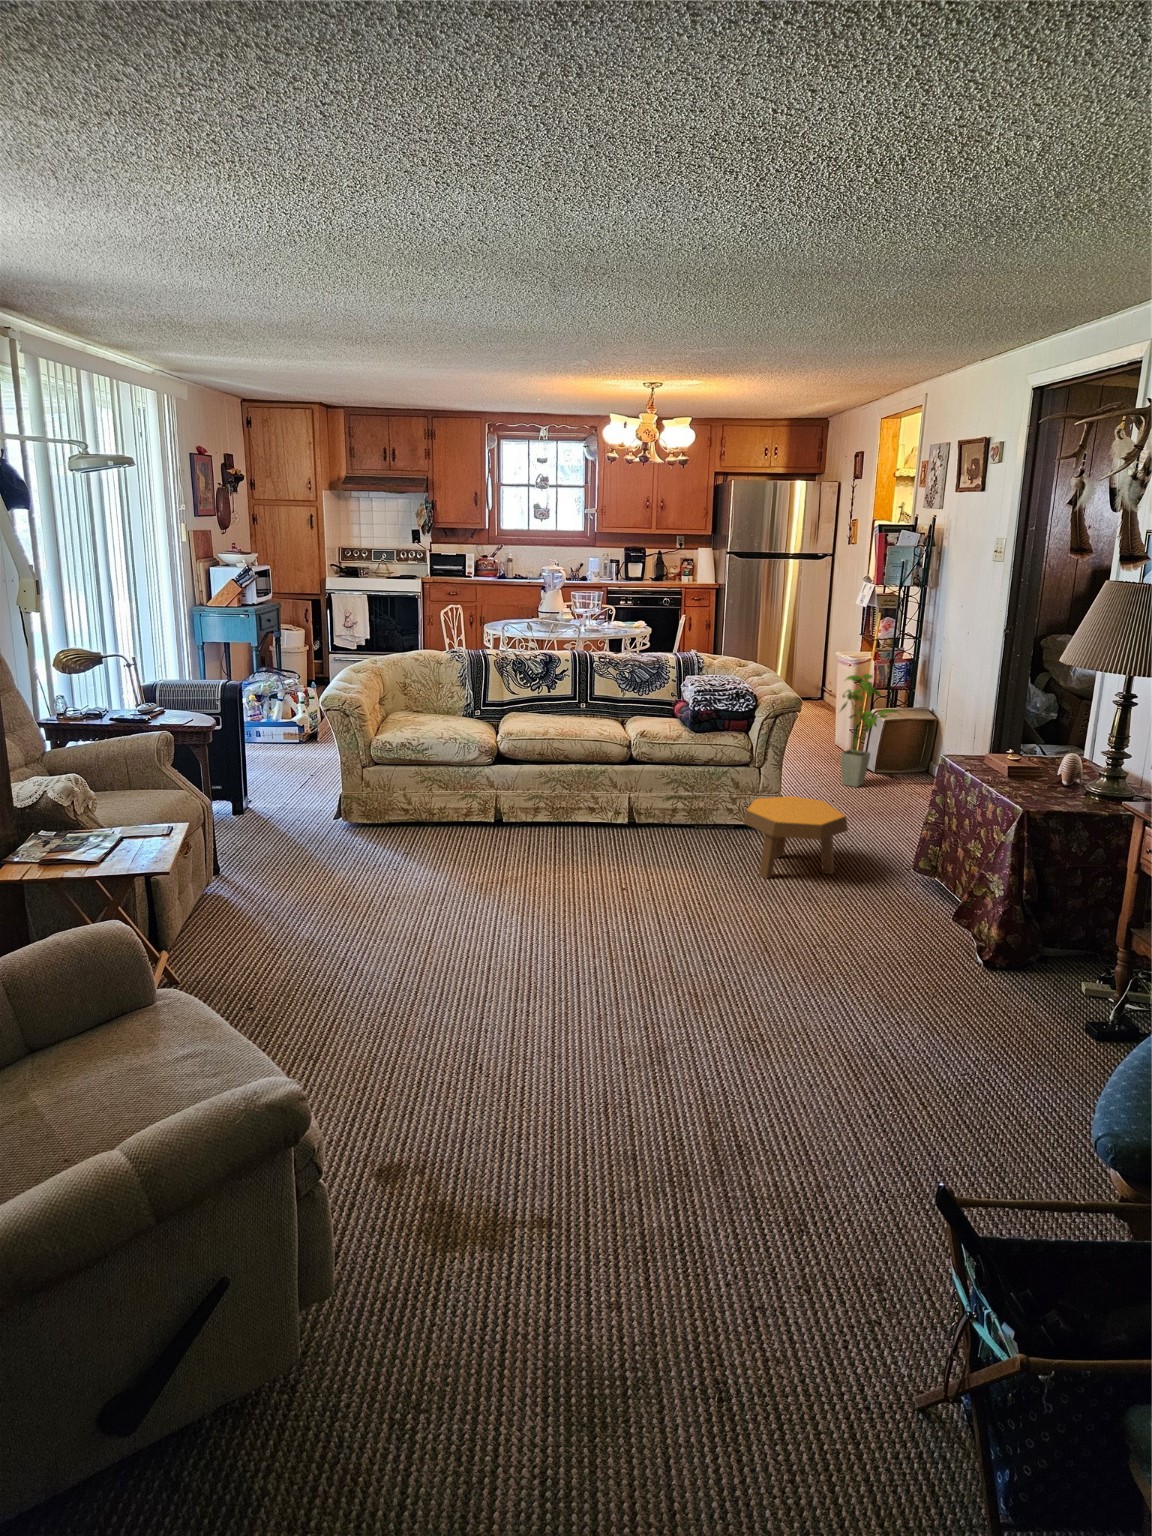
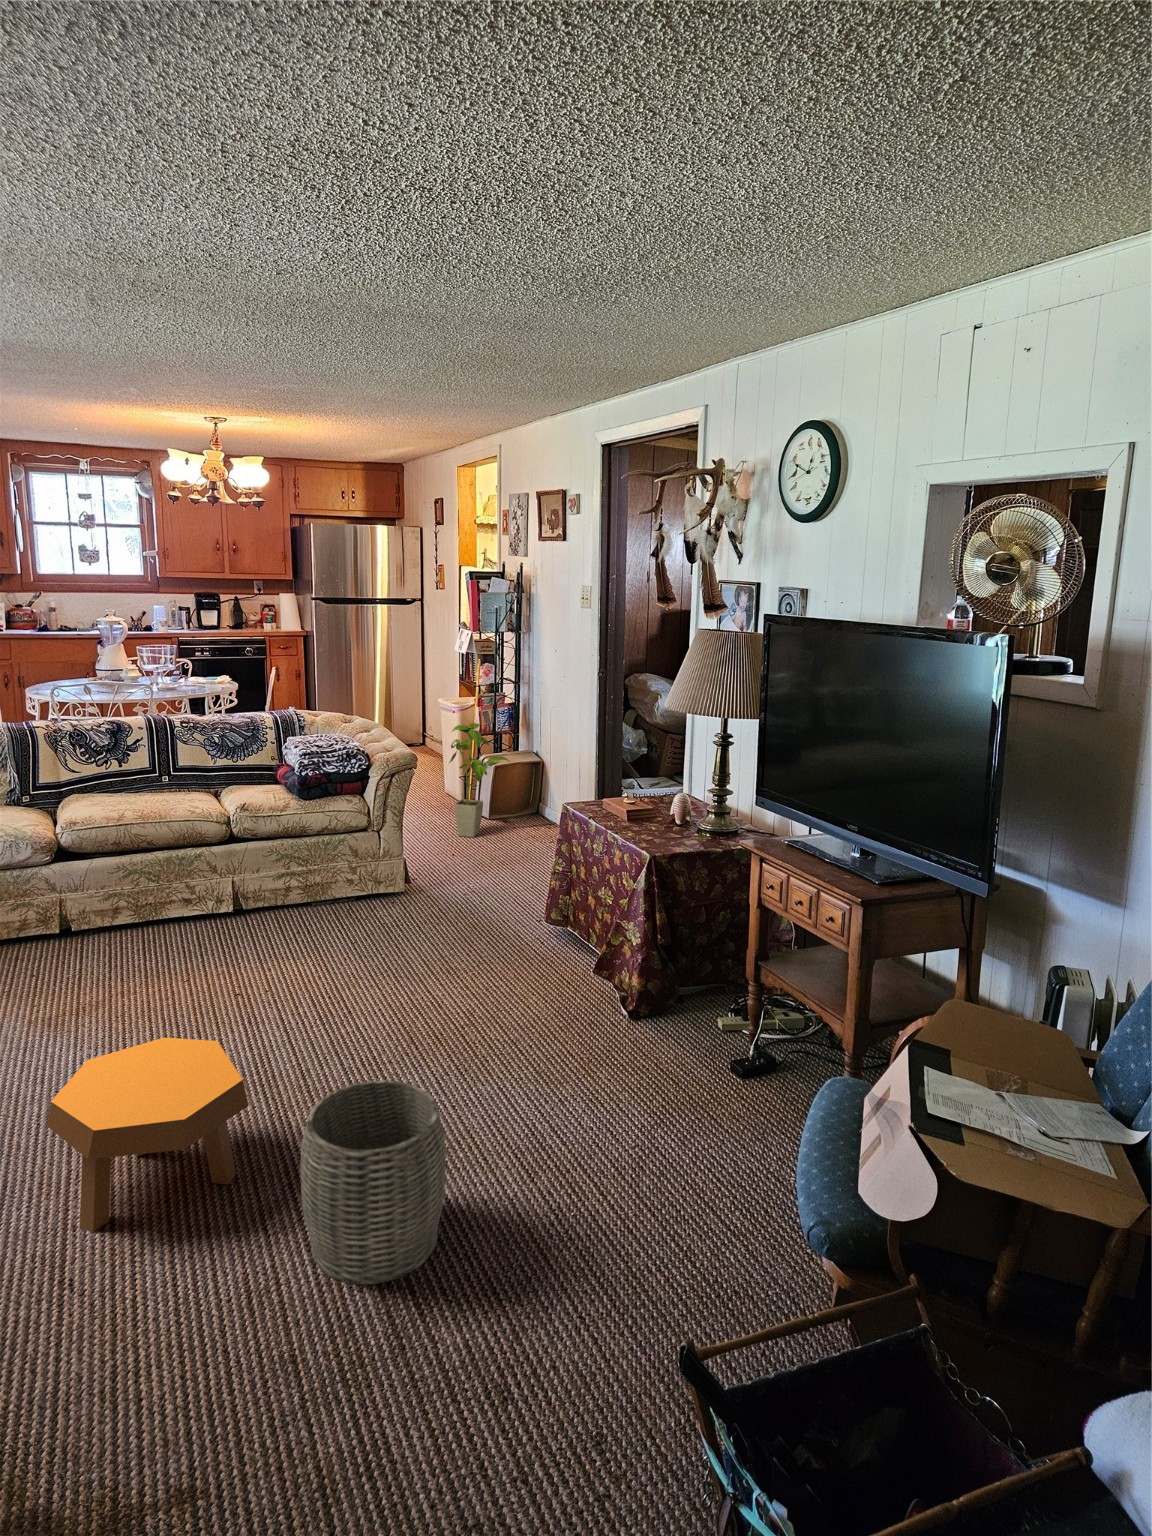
footstool: present [743,796,848,879] -> present [47,1038,249,1232]
woven basket: none [653,958,776,1123] -> present [300,1080,446,1285]

